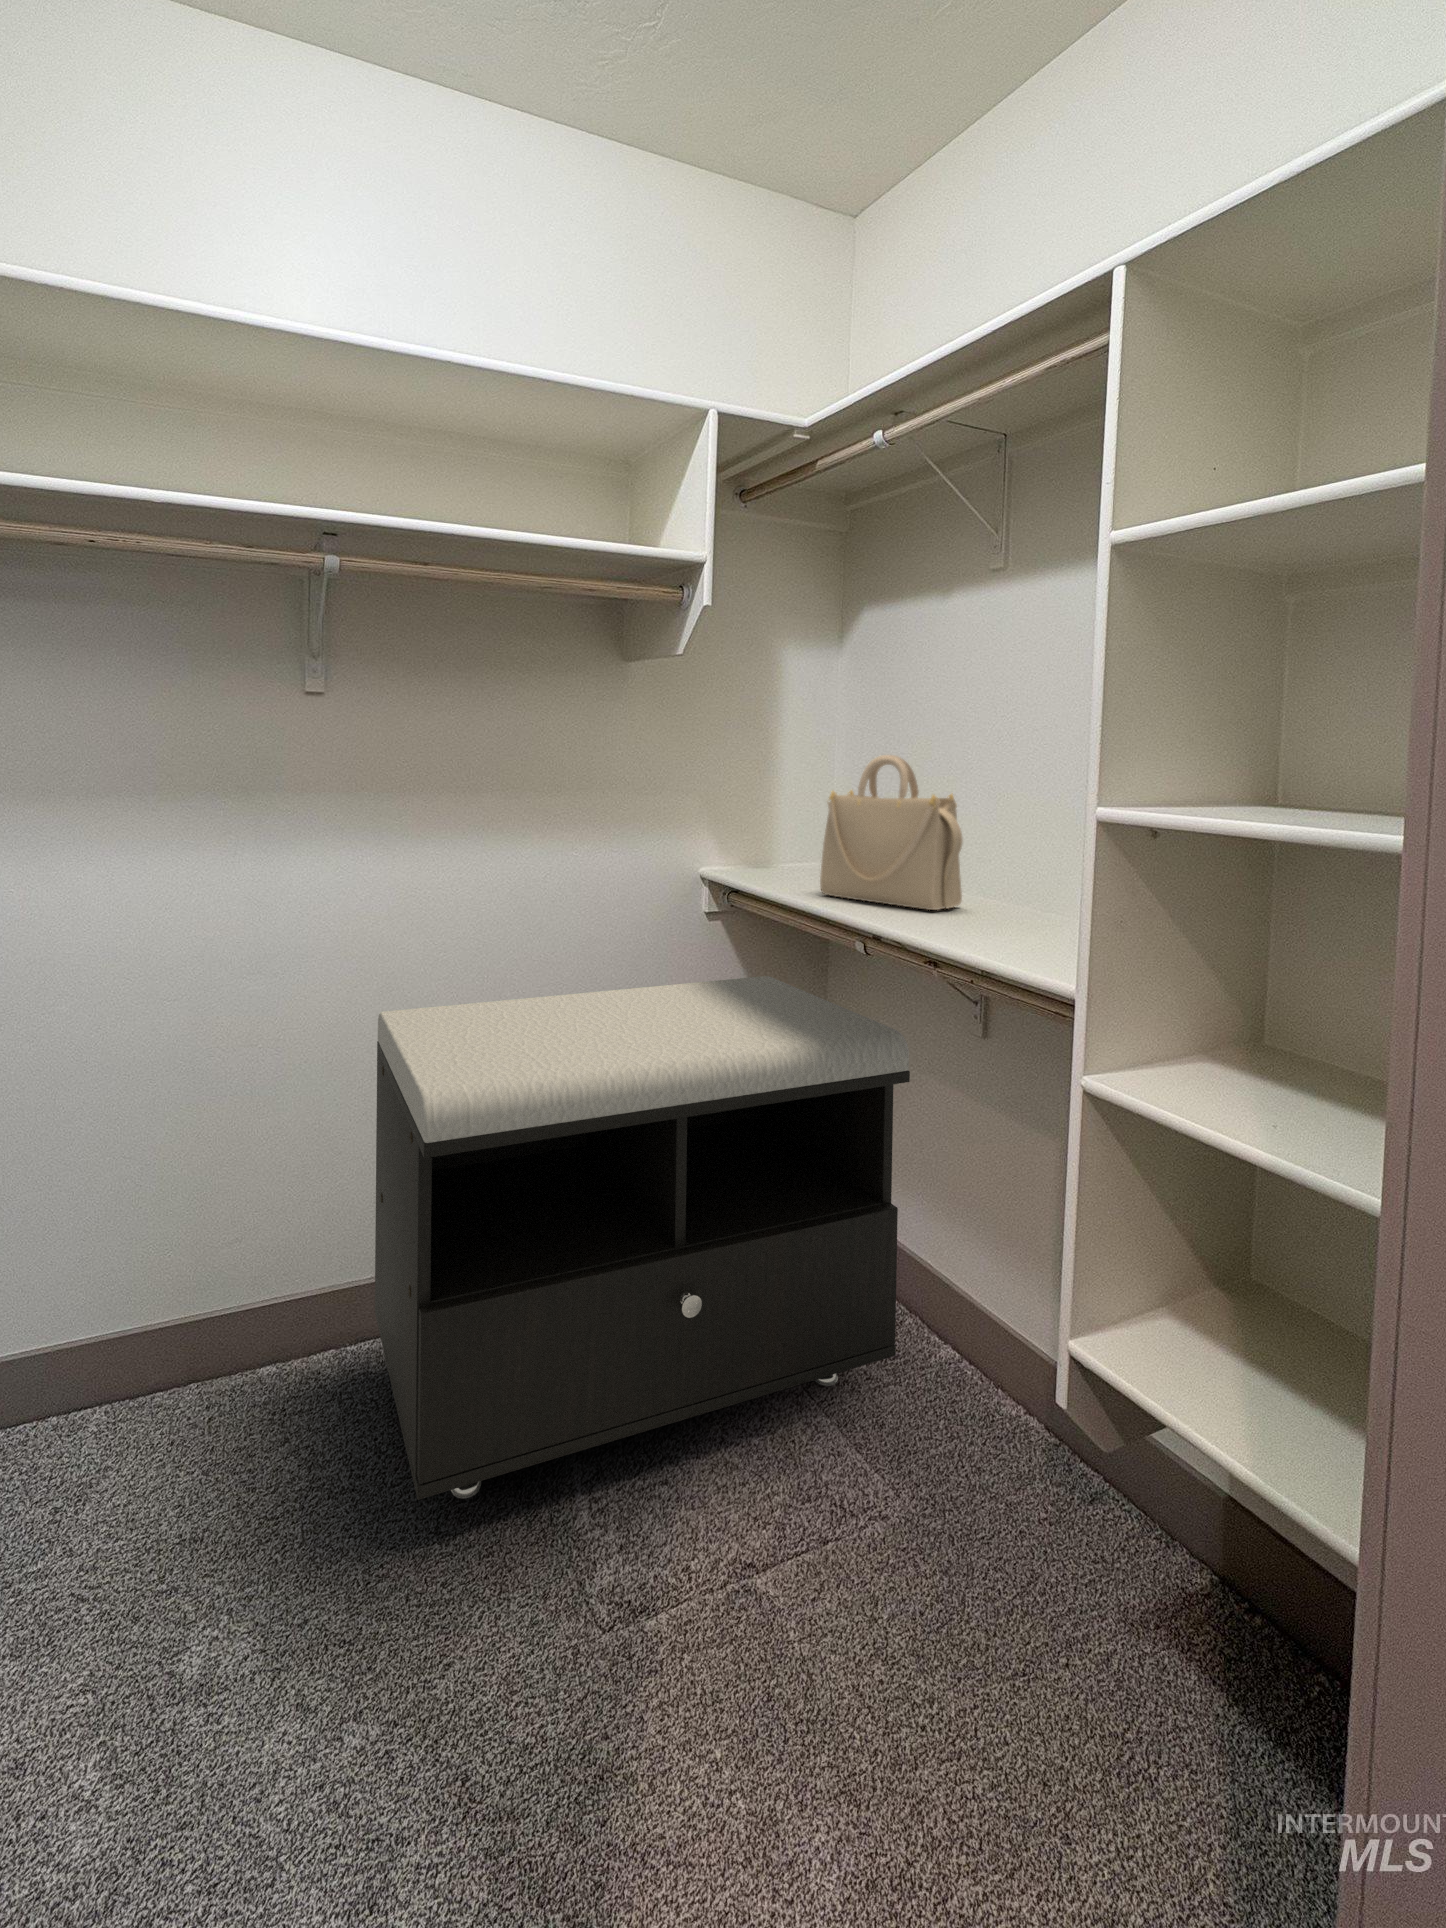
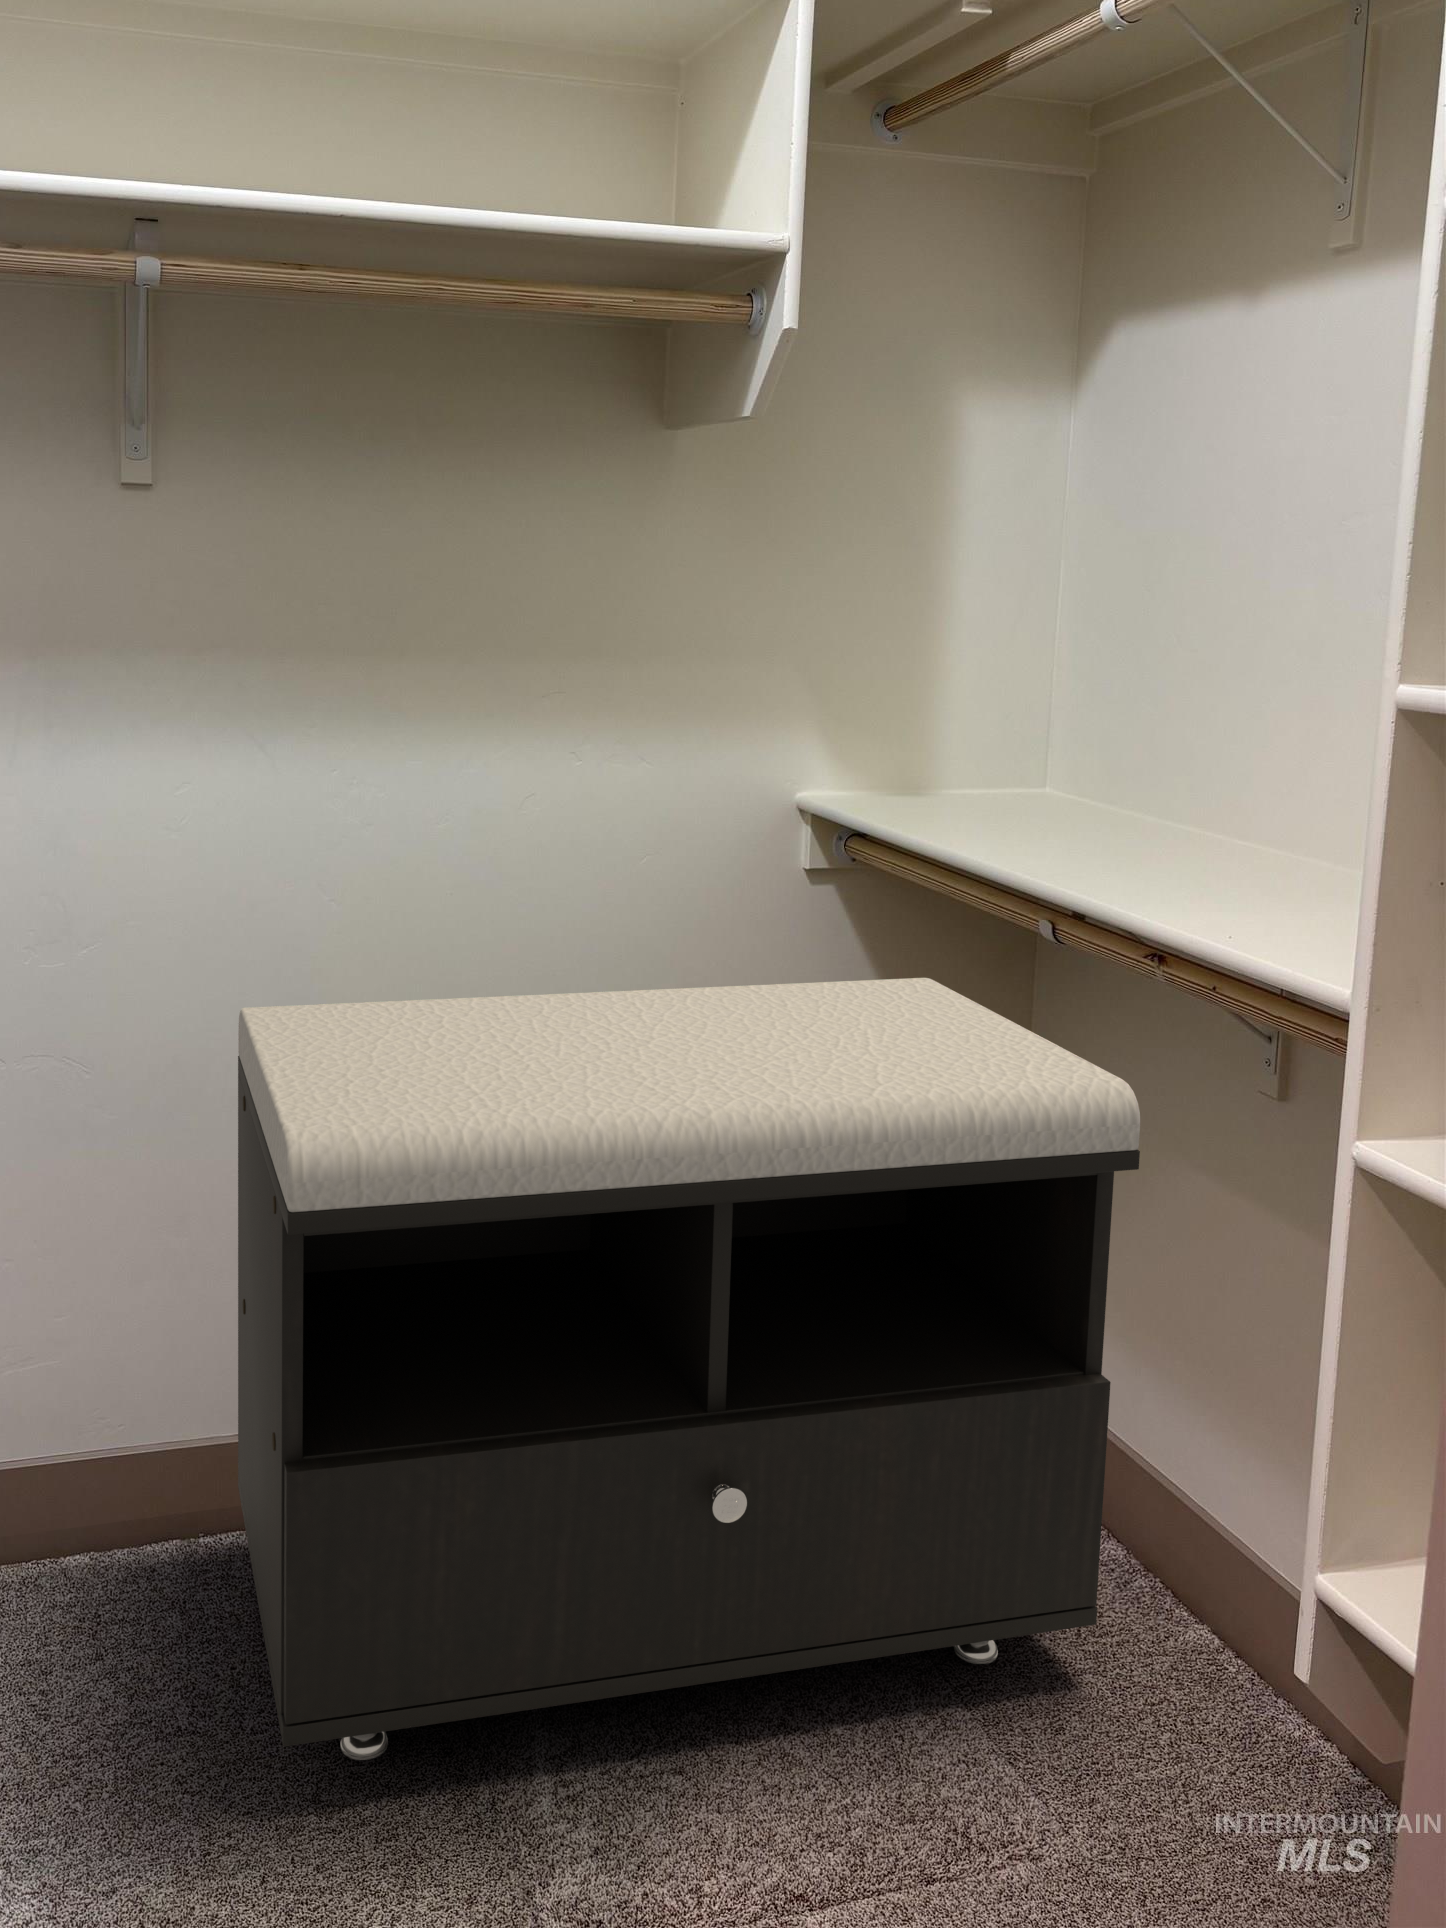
handbag: present [820,755,962,910] -> none [1011,585,1267,871]

